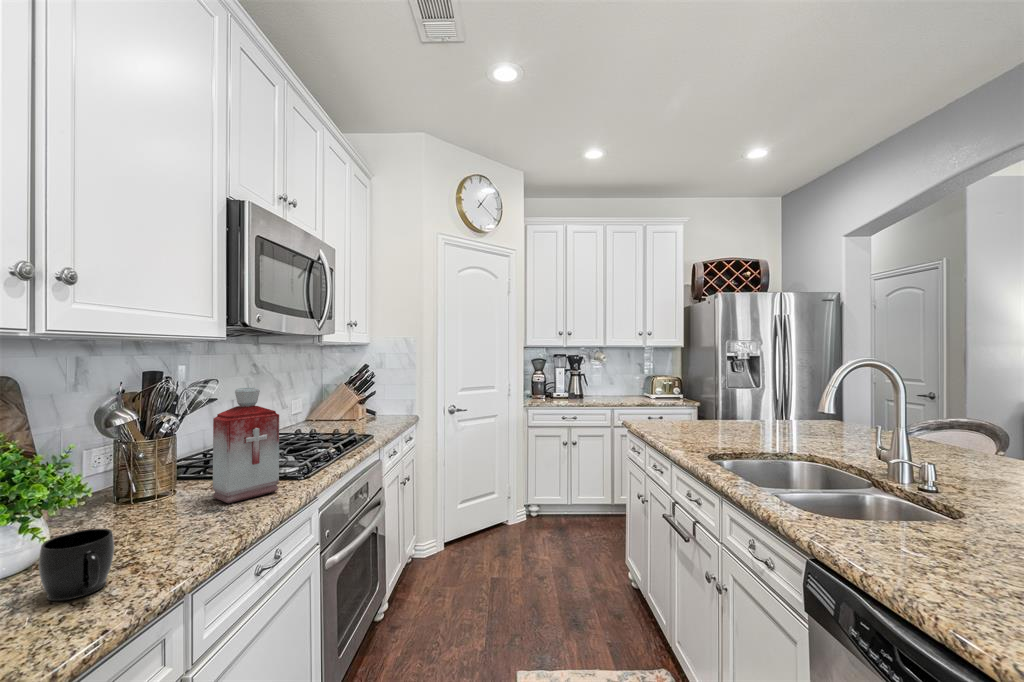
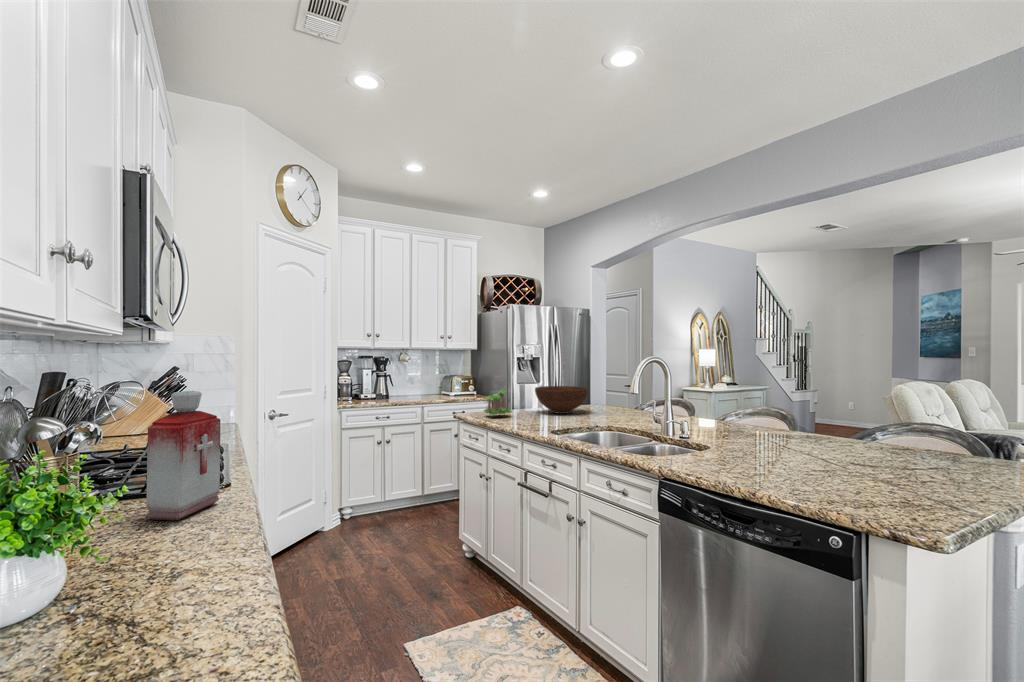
plant: none [648,381,685,429] -> present [484,389,512,415]
fruit bowl: none [718,395,797,432] -> present [535,386,588,414]
mug: present [39,529,114,601] -> none [129,538,214,616]

